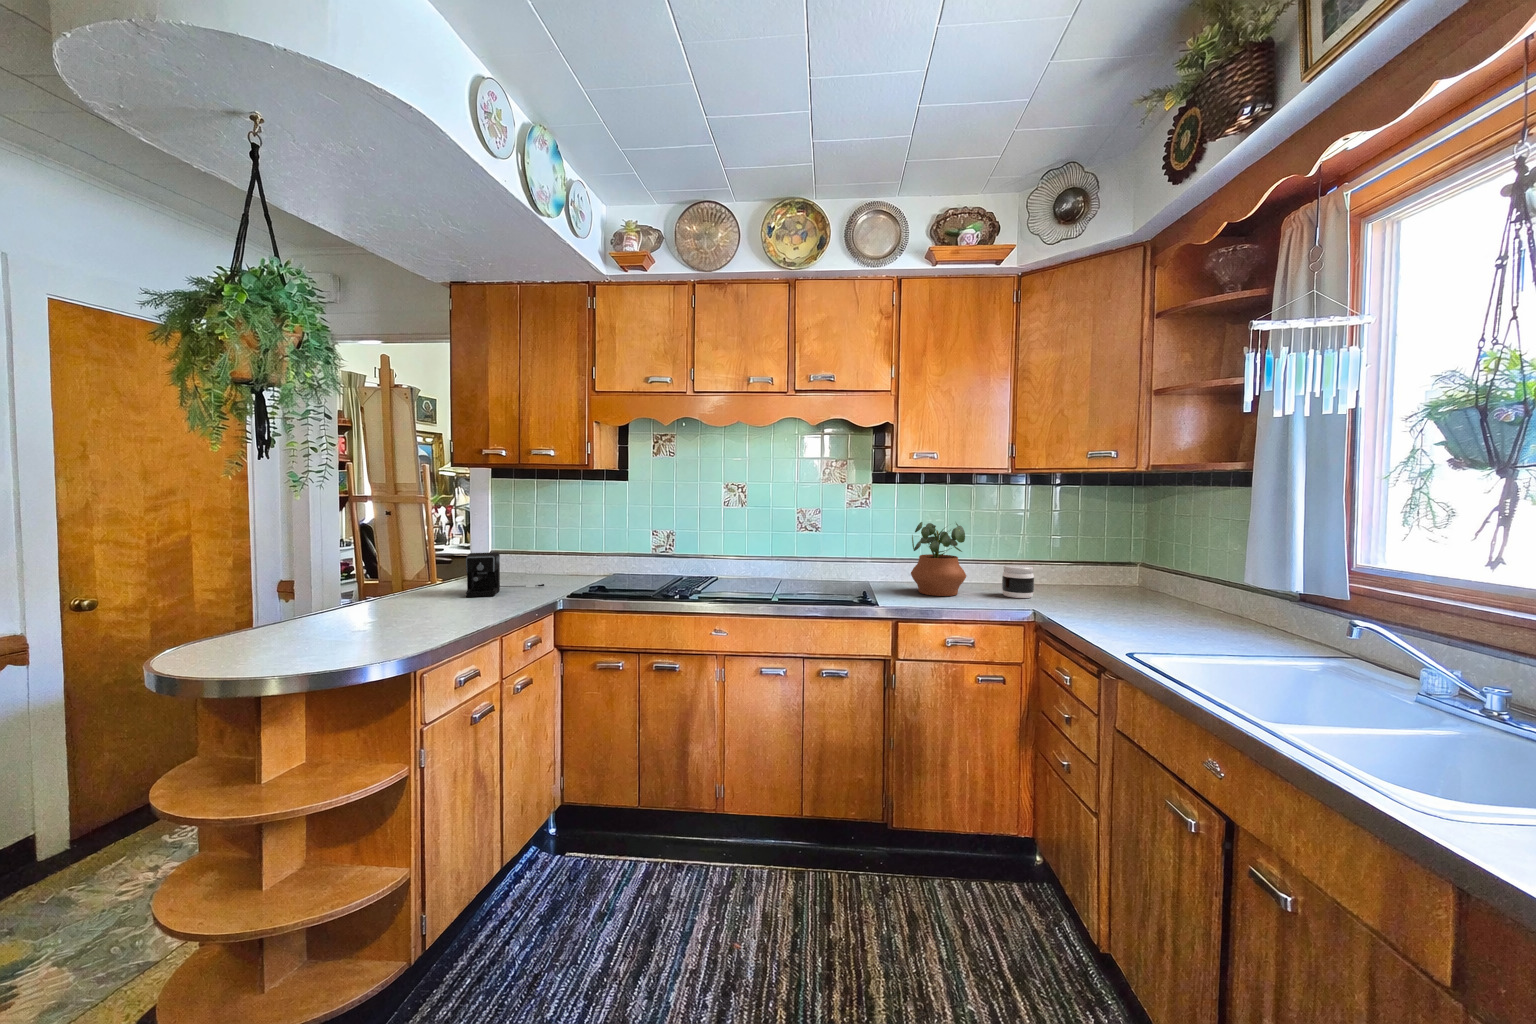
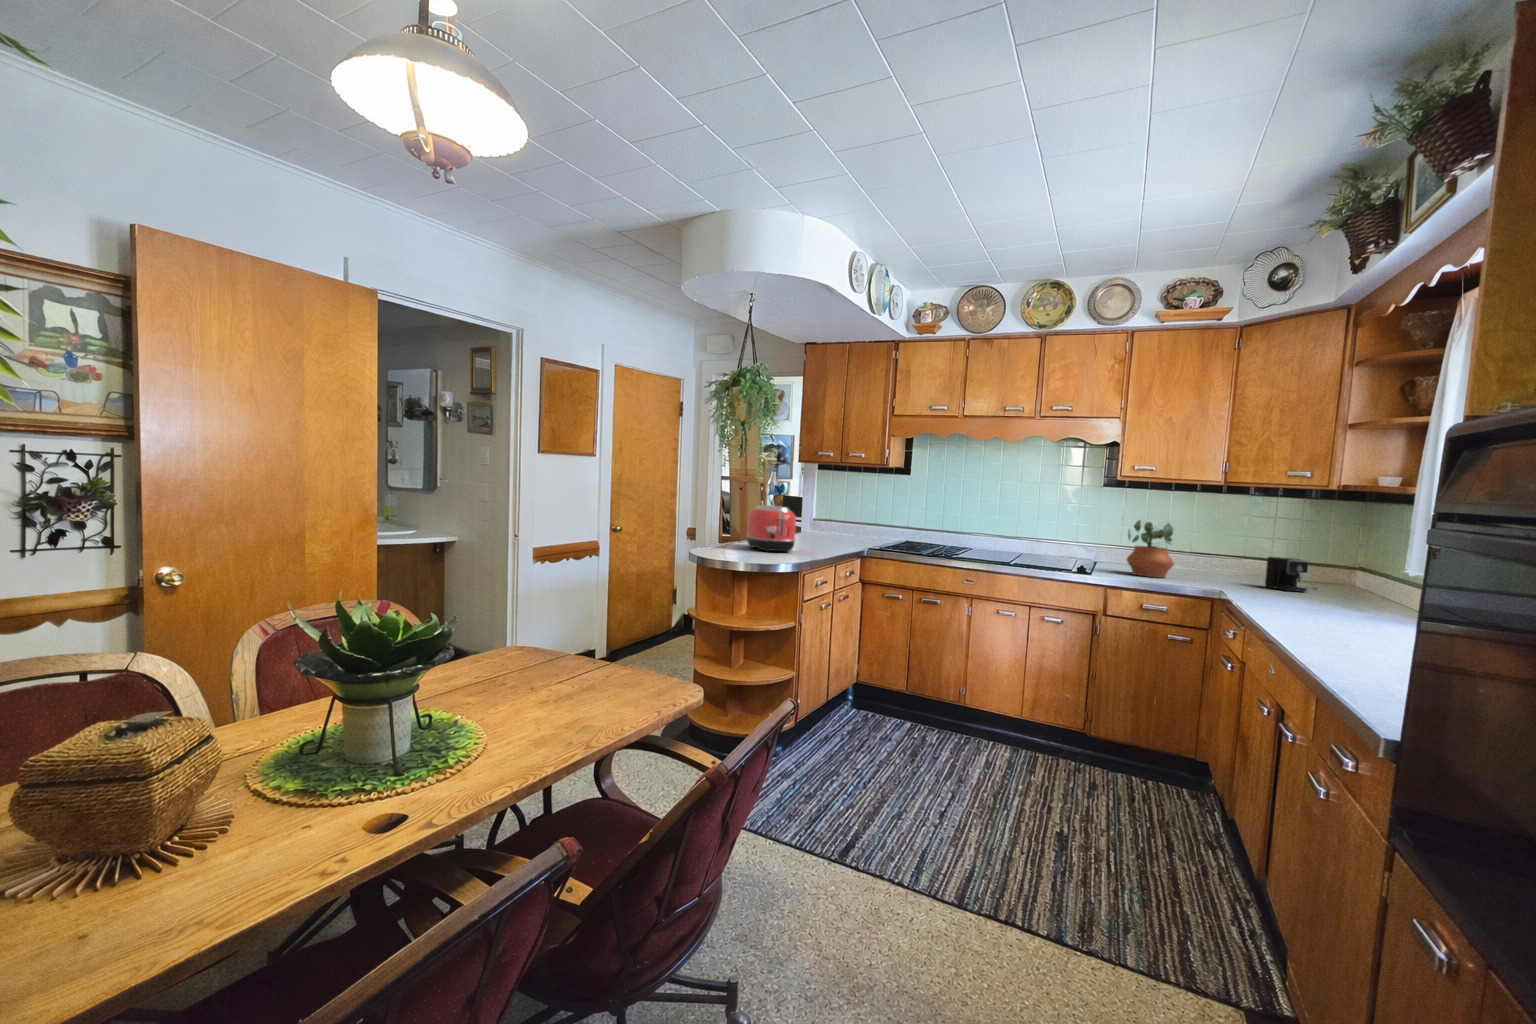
toaster: none [283,552,395,654] -> present [747,505,796,552]
coffee maker: present [466,552,544,597] -> present [1265,557,1309,592]
jar: present [1002,565,1034,598] -> none [1207,559,1236,586]

